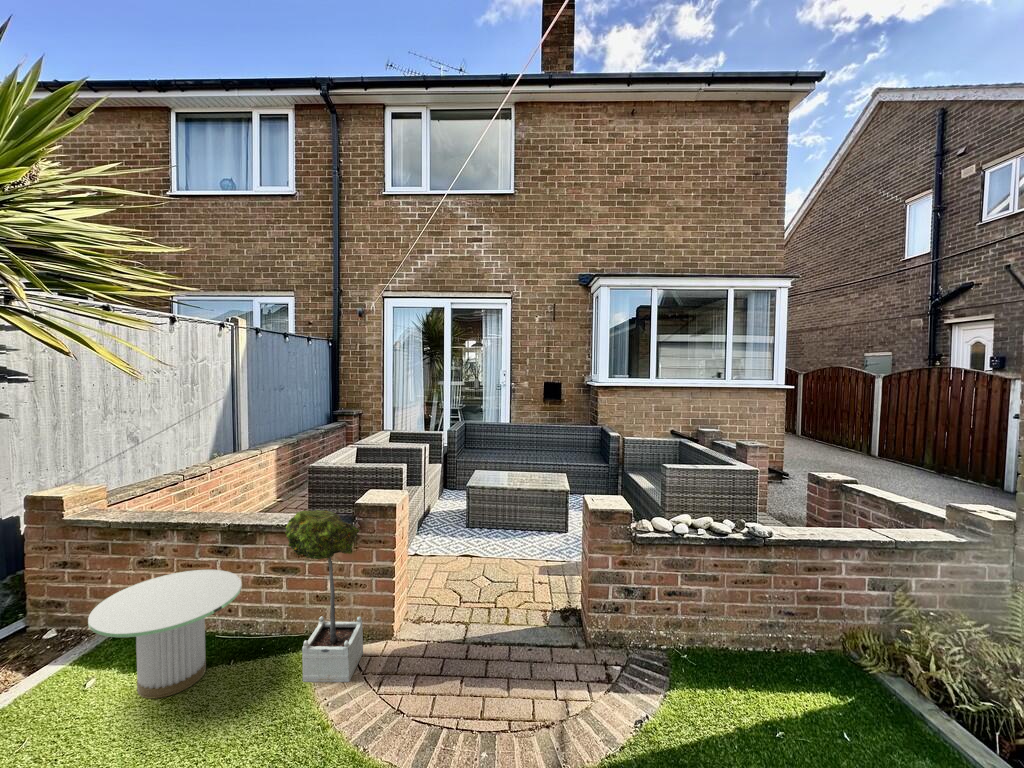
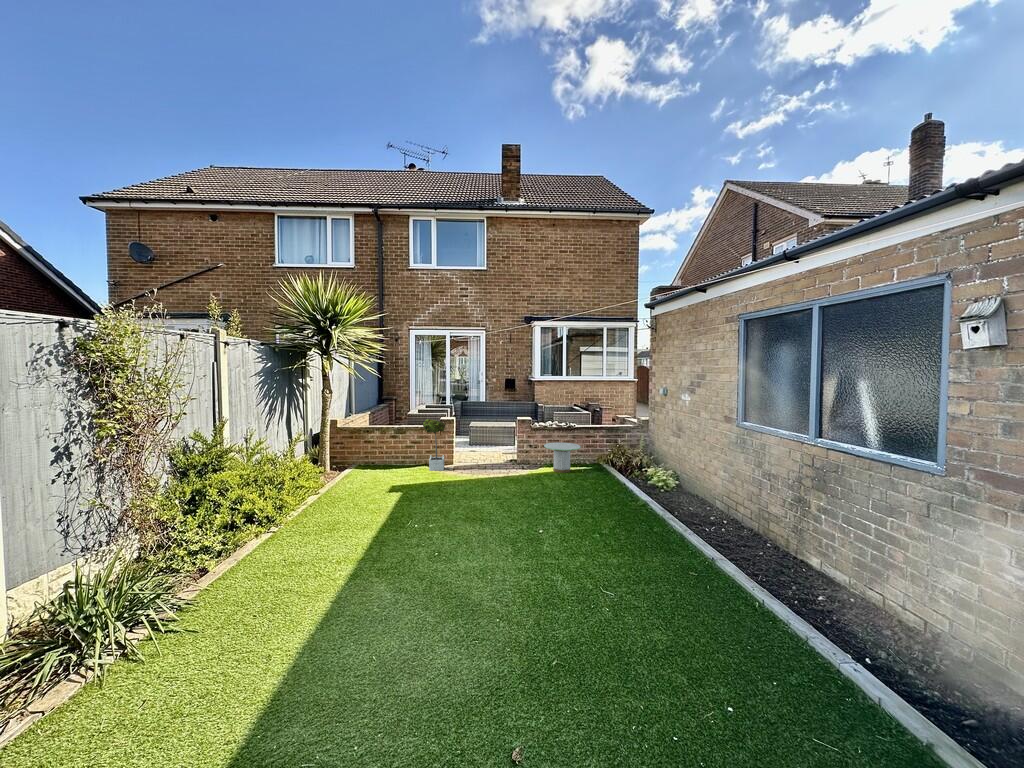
side table: present [88,570,242,698] -> present [544,442,581,473]

